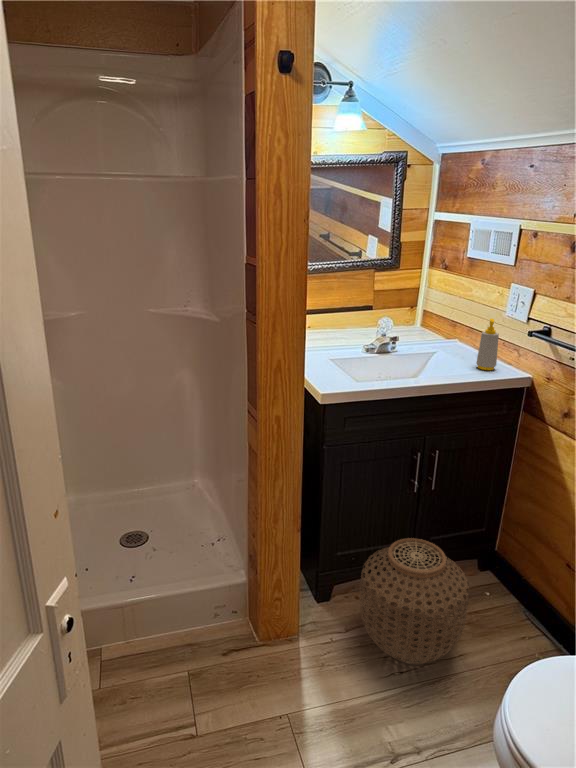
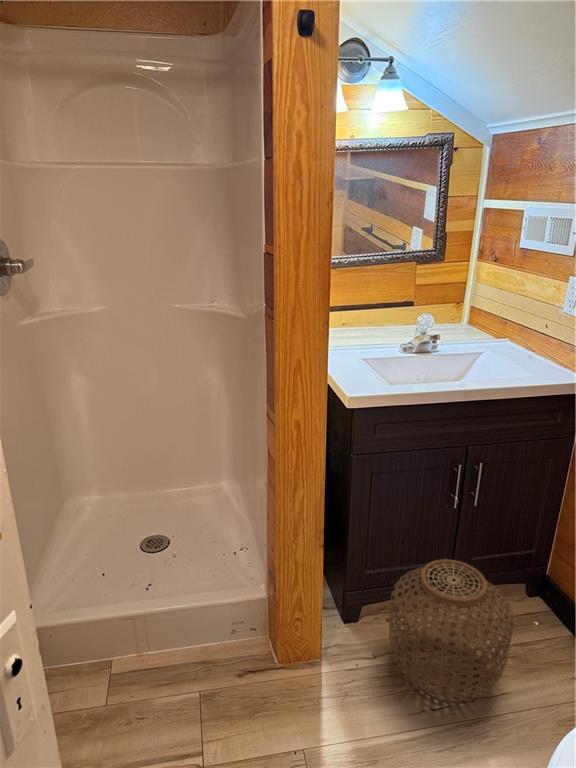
soap bottle: present [476,319,499,370] -> none [528,316,554,374]

